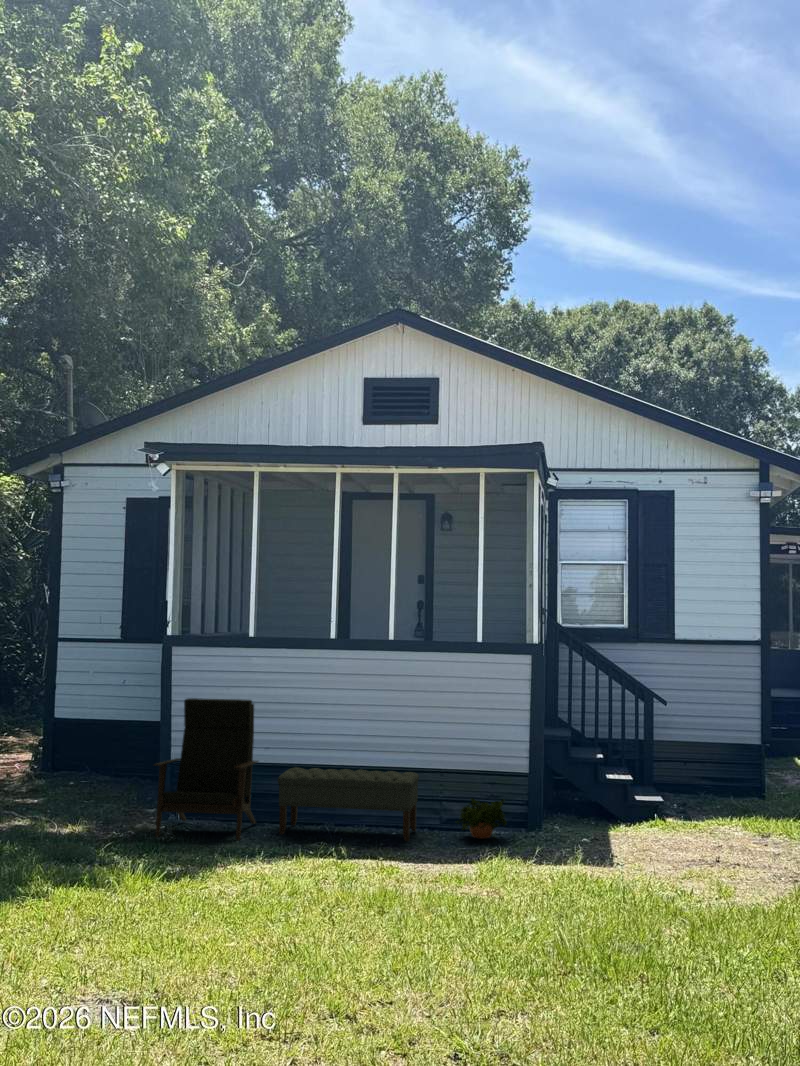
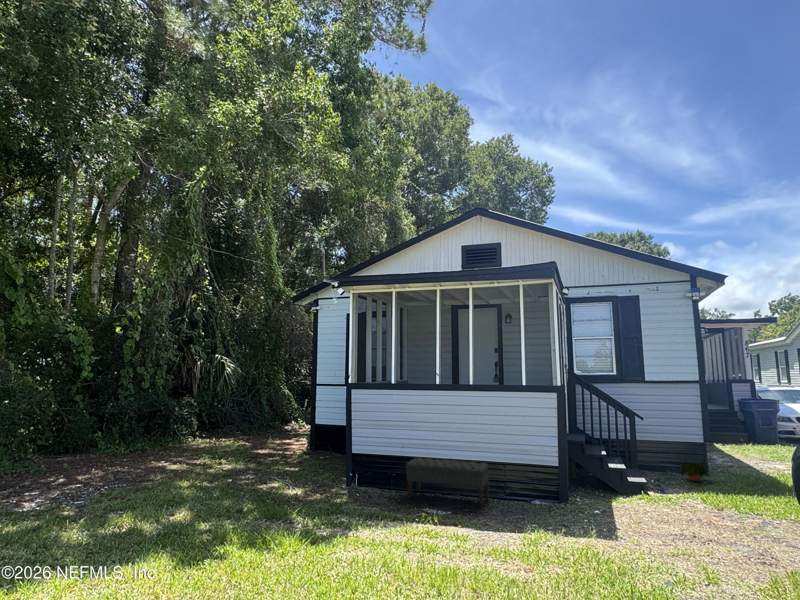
lounge chair: present [154,698,258,841] -> none [336,417,398,502]
potted plant: present [456,798,507,838] -> present [679,460,708,481]

